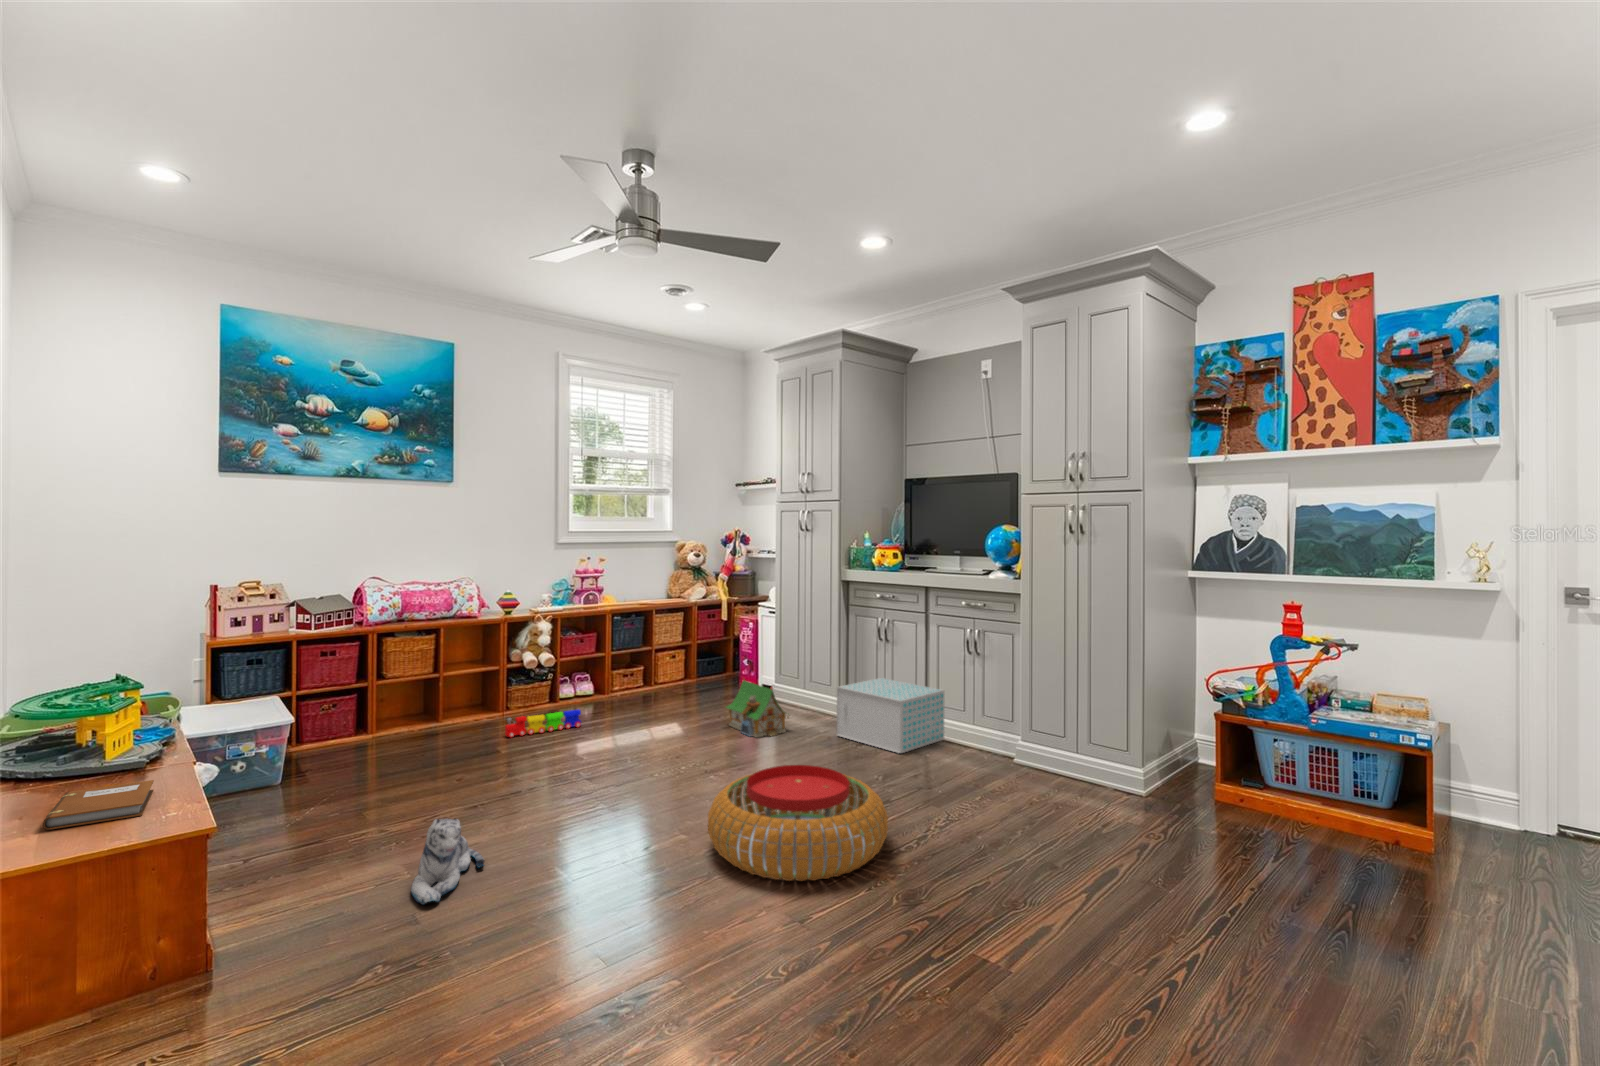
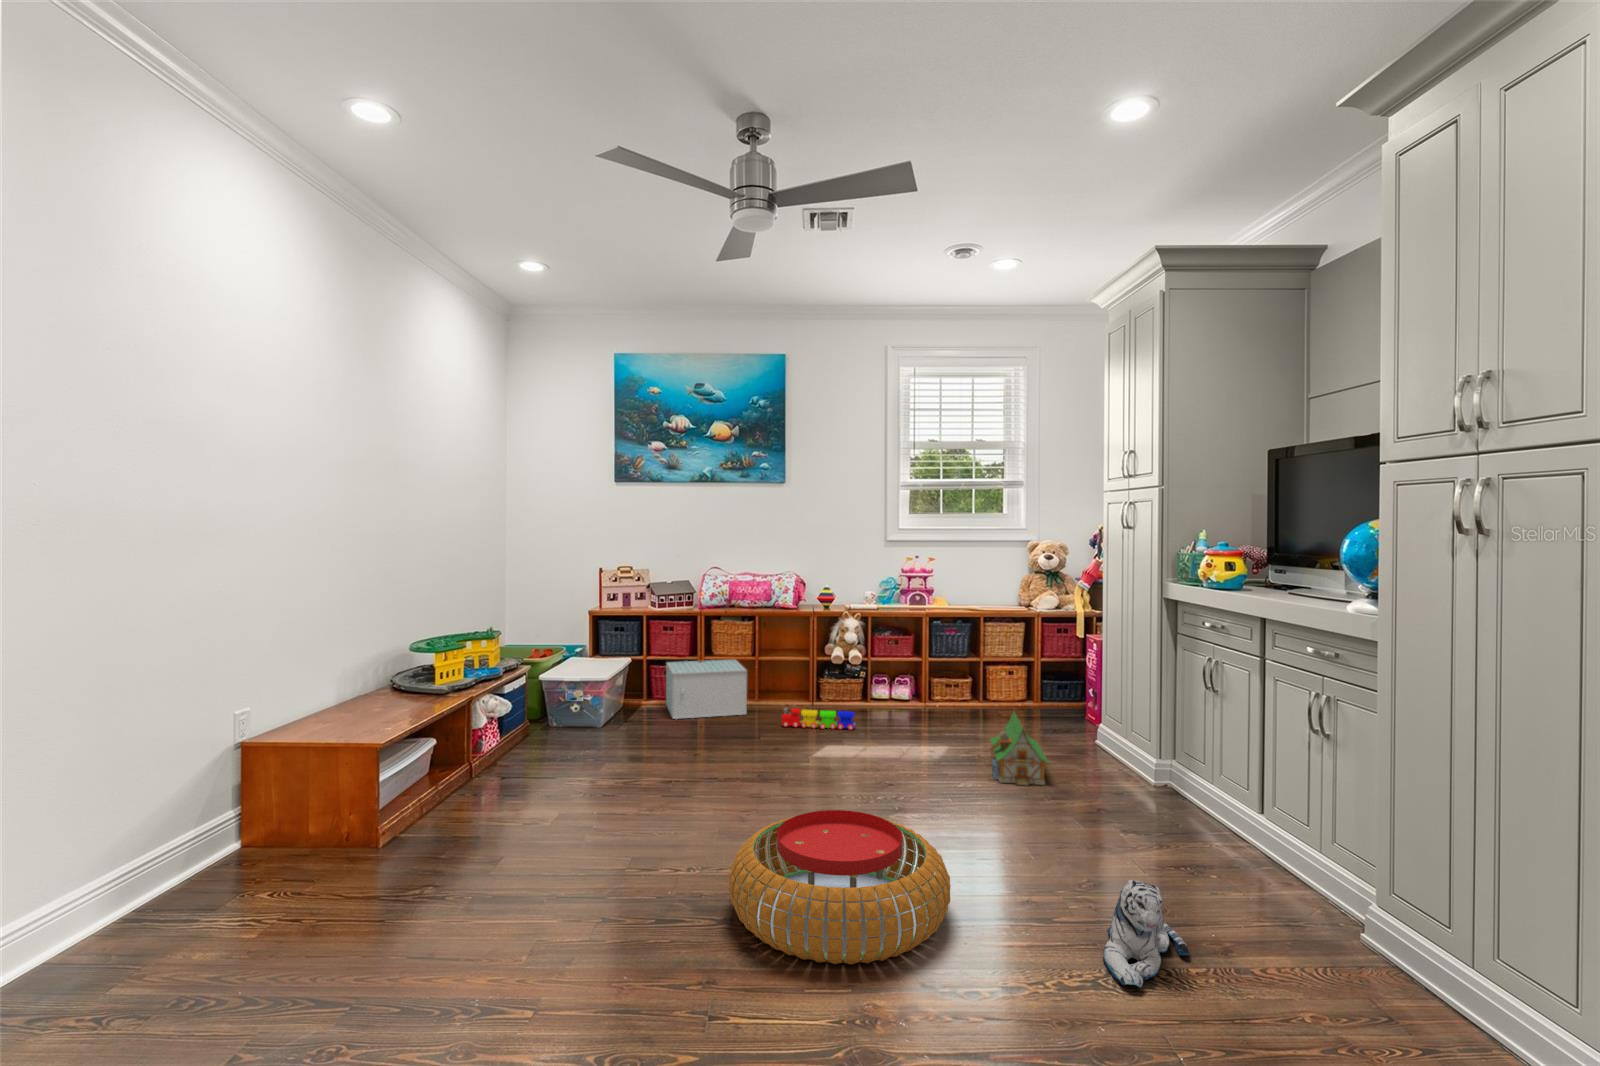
storage box: present [836,678,944,753] -> present [666,660,747,719]
notebook: present [43,780,154,830] -> none [337,698,417,721]
plush toy: present [411,819,484,905] -> present [1103,880,1189,988]

